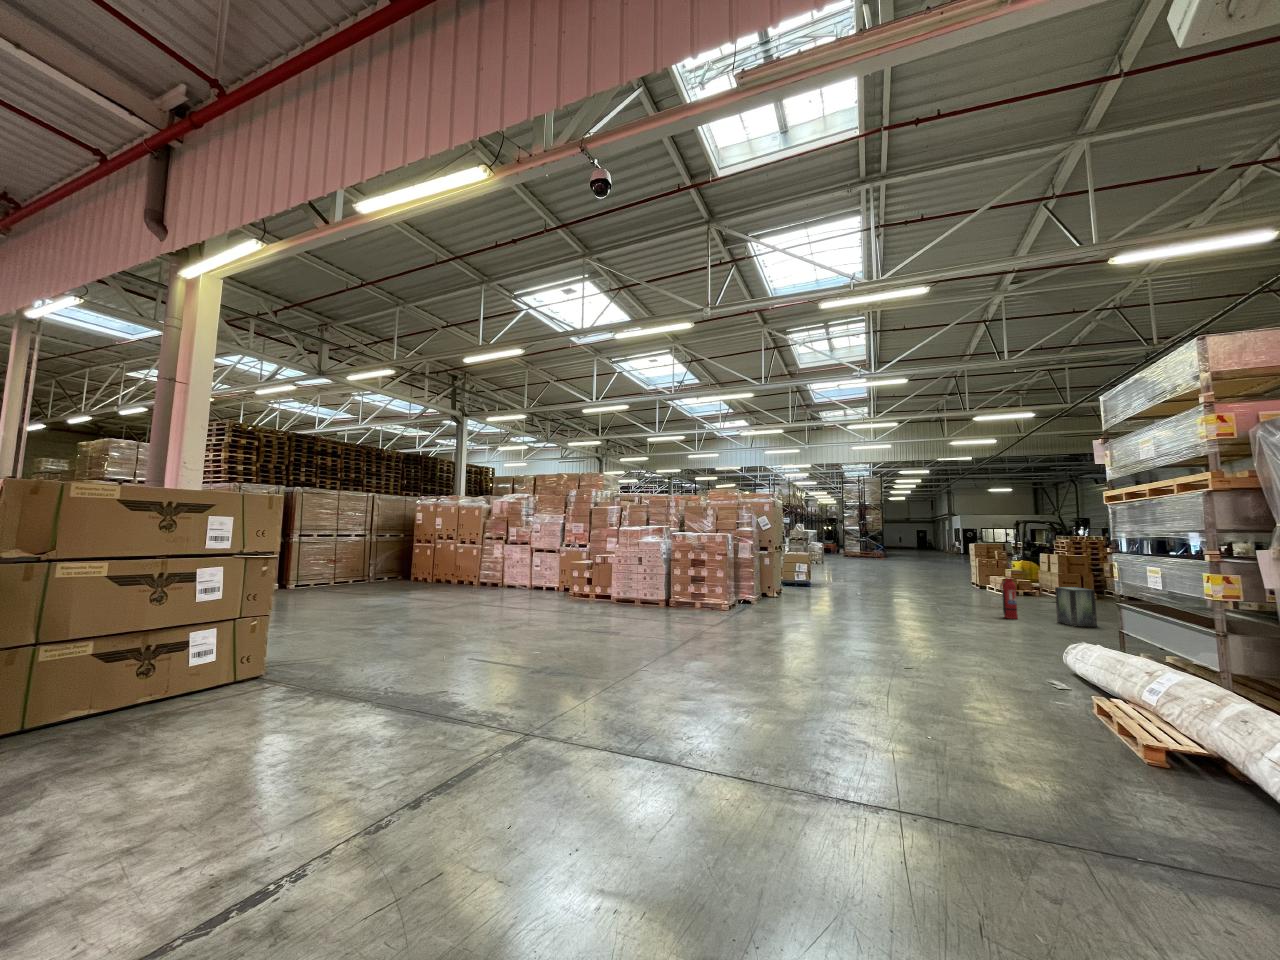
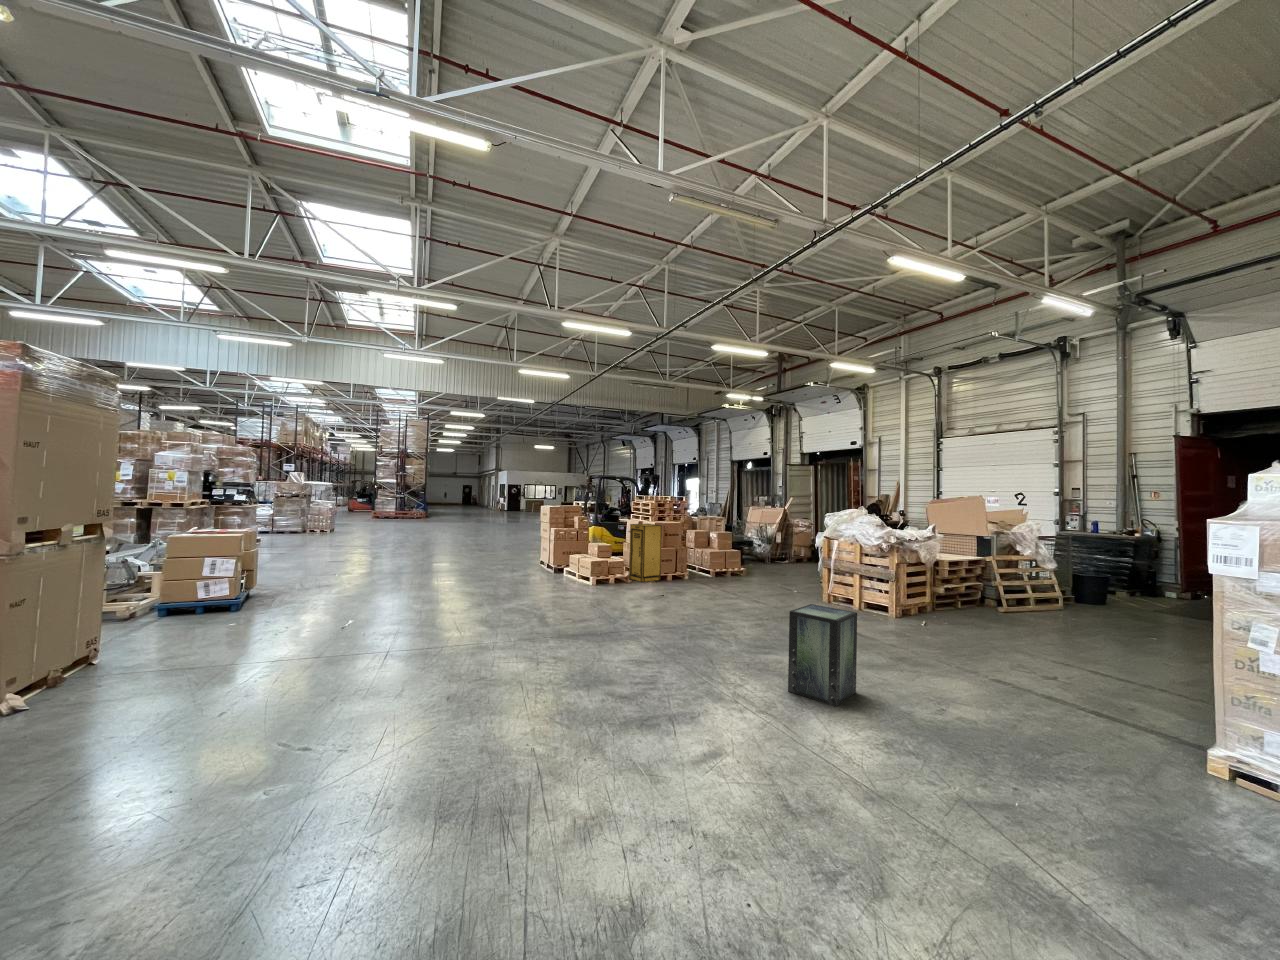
storage cabinet: none [1029,557,1059,598] -> present [629,524,662,583]
fire extinguisher: present [1000,577,1018,619] -> none [693,595,722,702]

